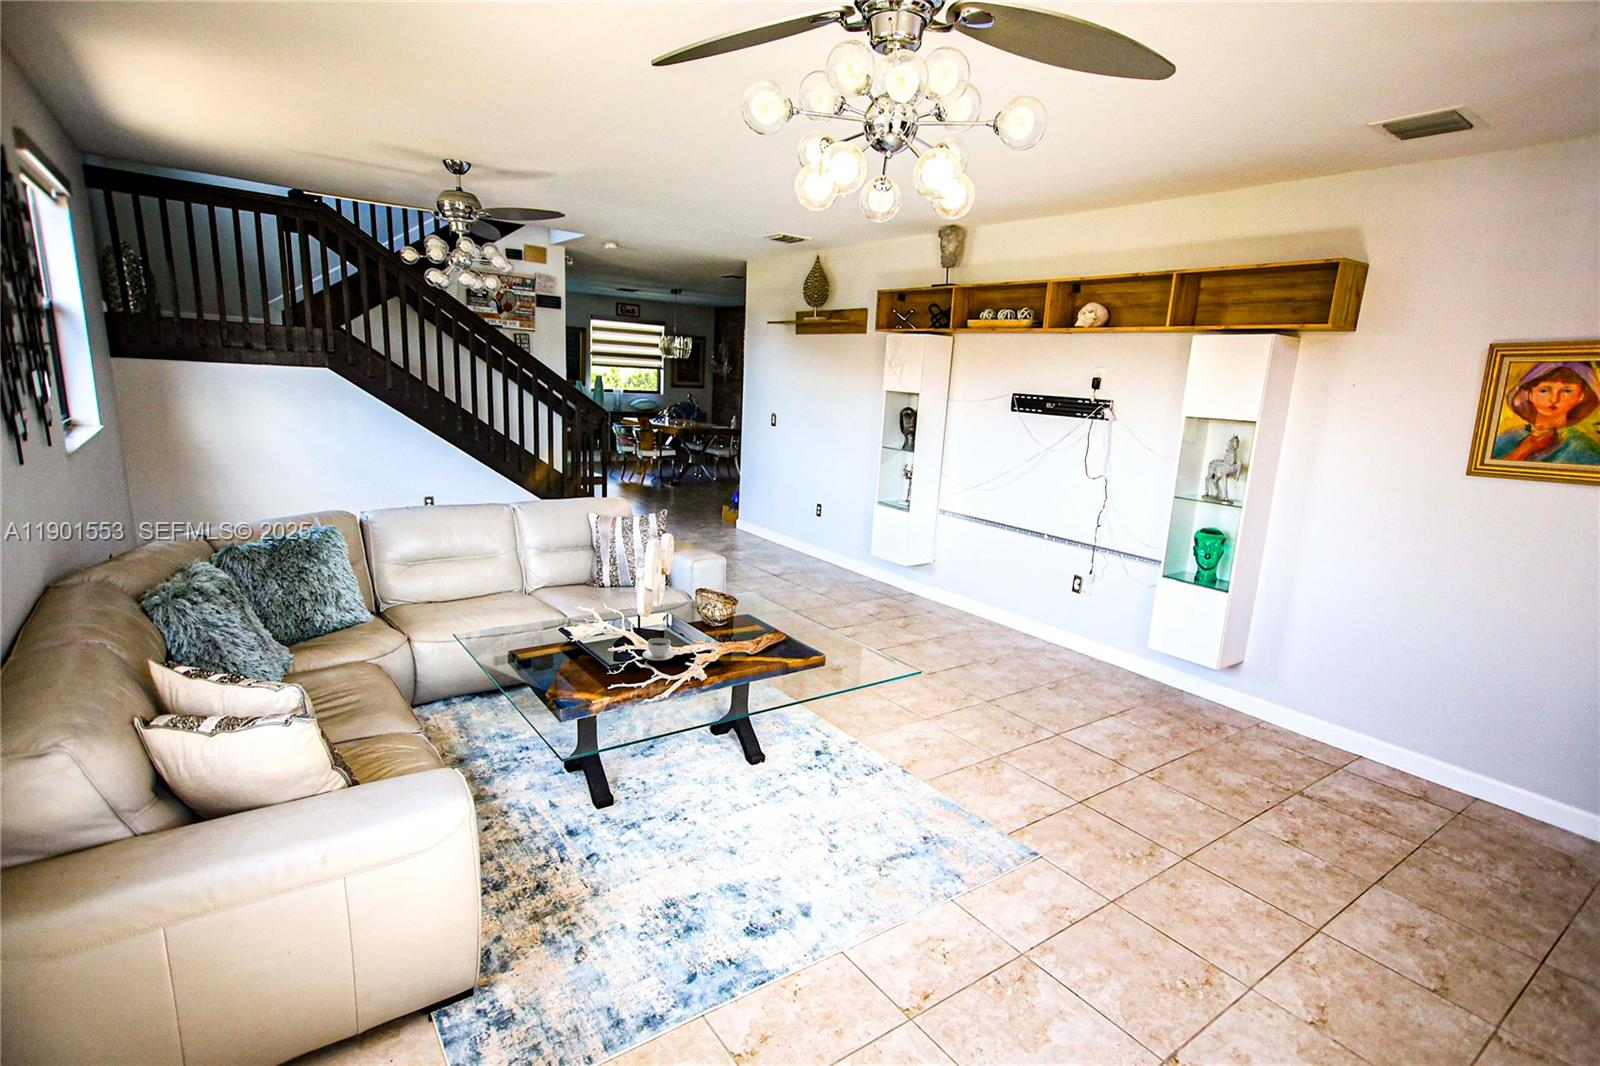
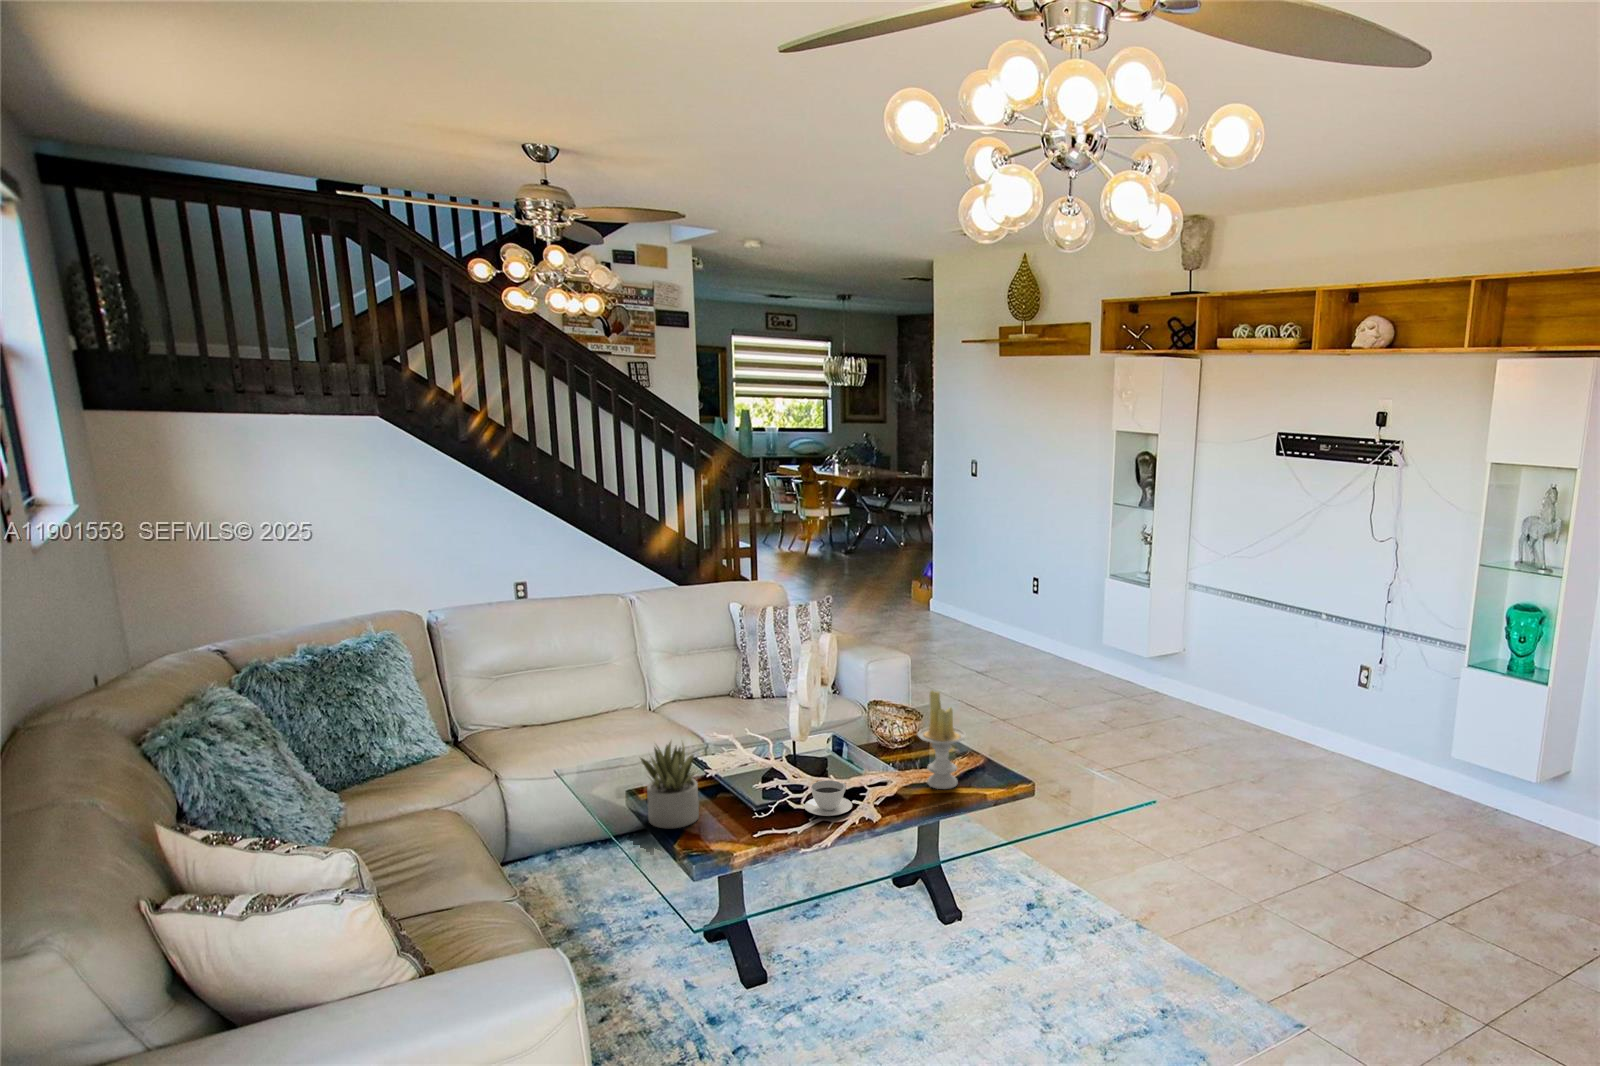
candle: none [719,582,751,645] -> present [918,691,966,789]
succulent plant: none [529,609,573,668] -> present [641,742,699,828]

